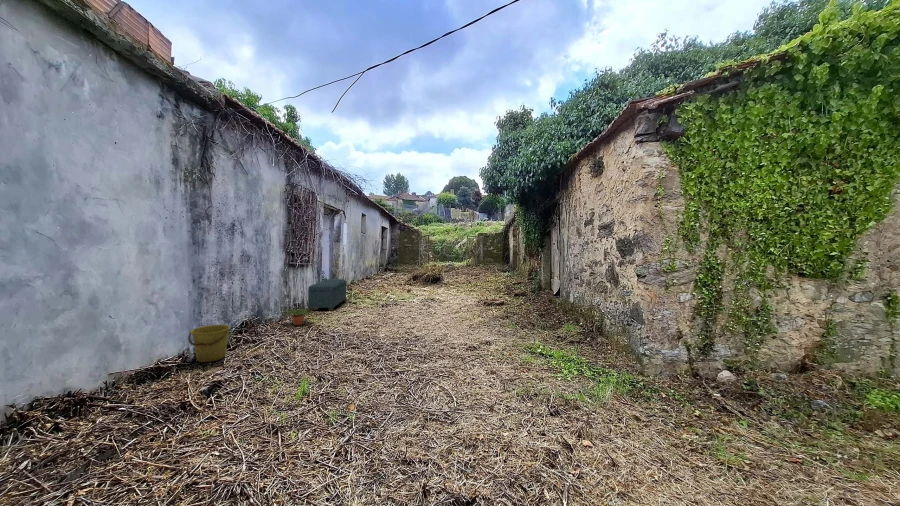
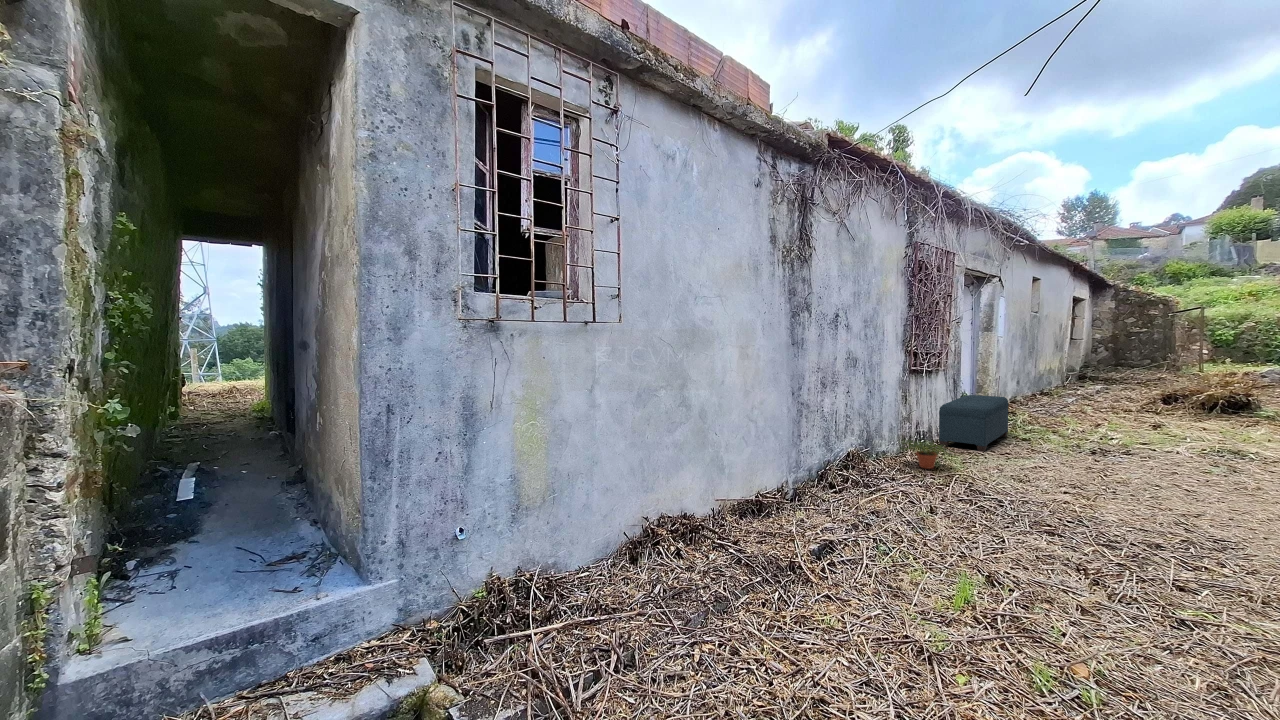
bucket: present [188,325,230,362] -> none [788,455,838,506]

